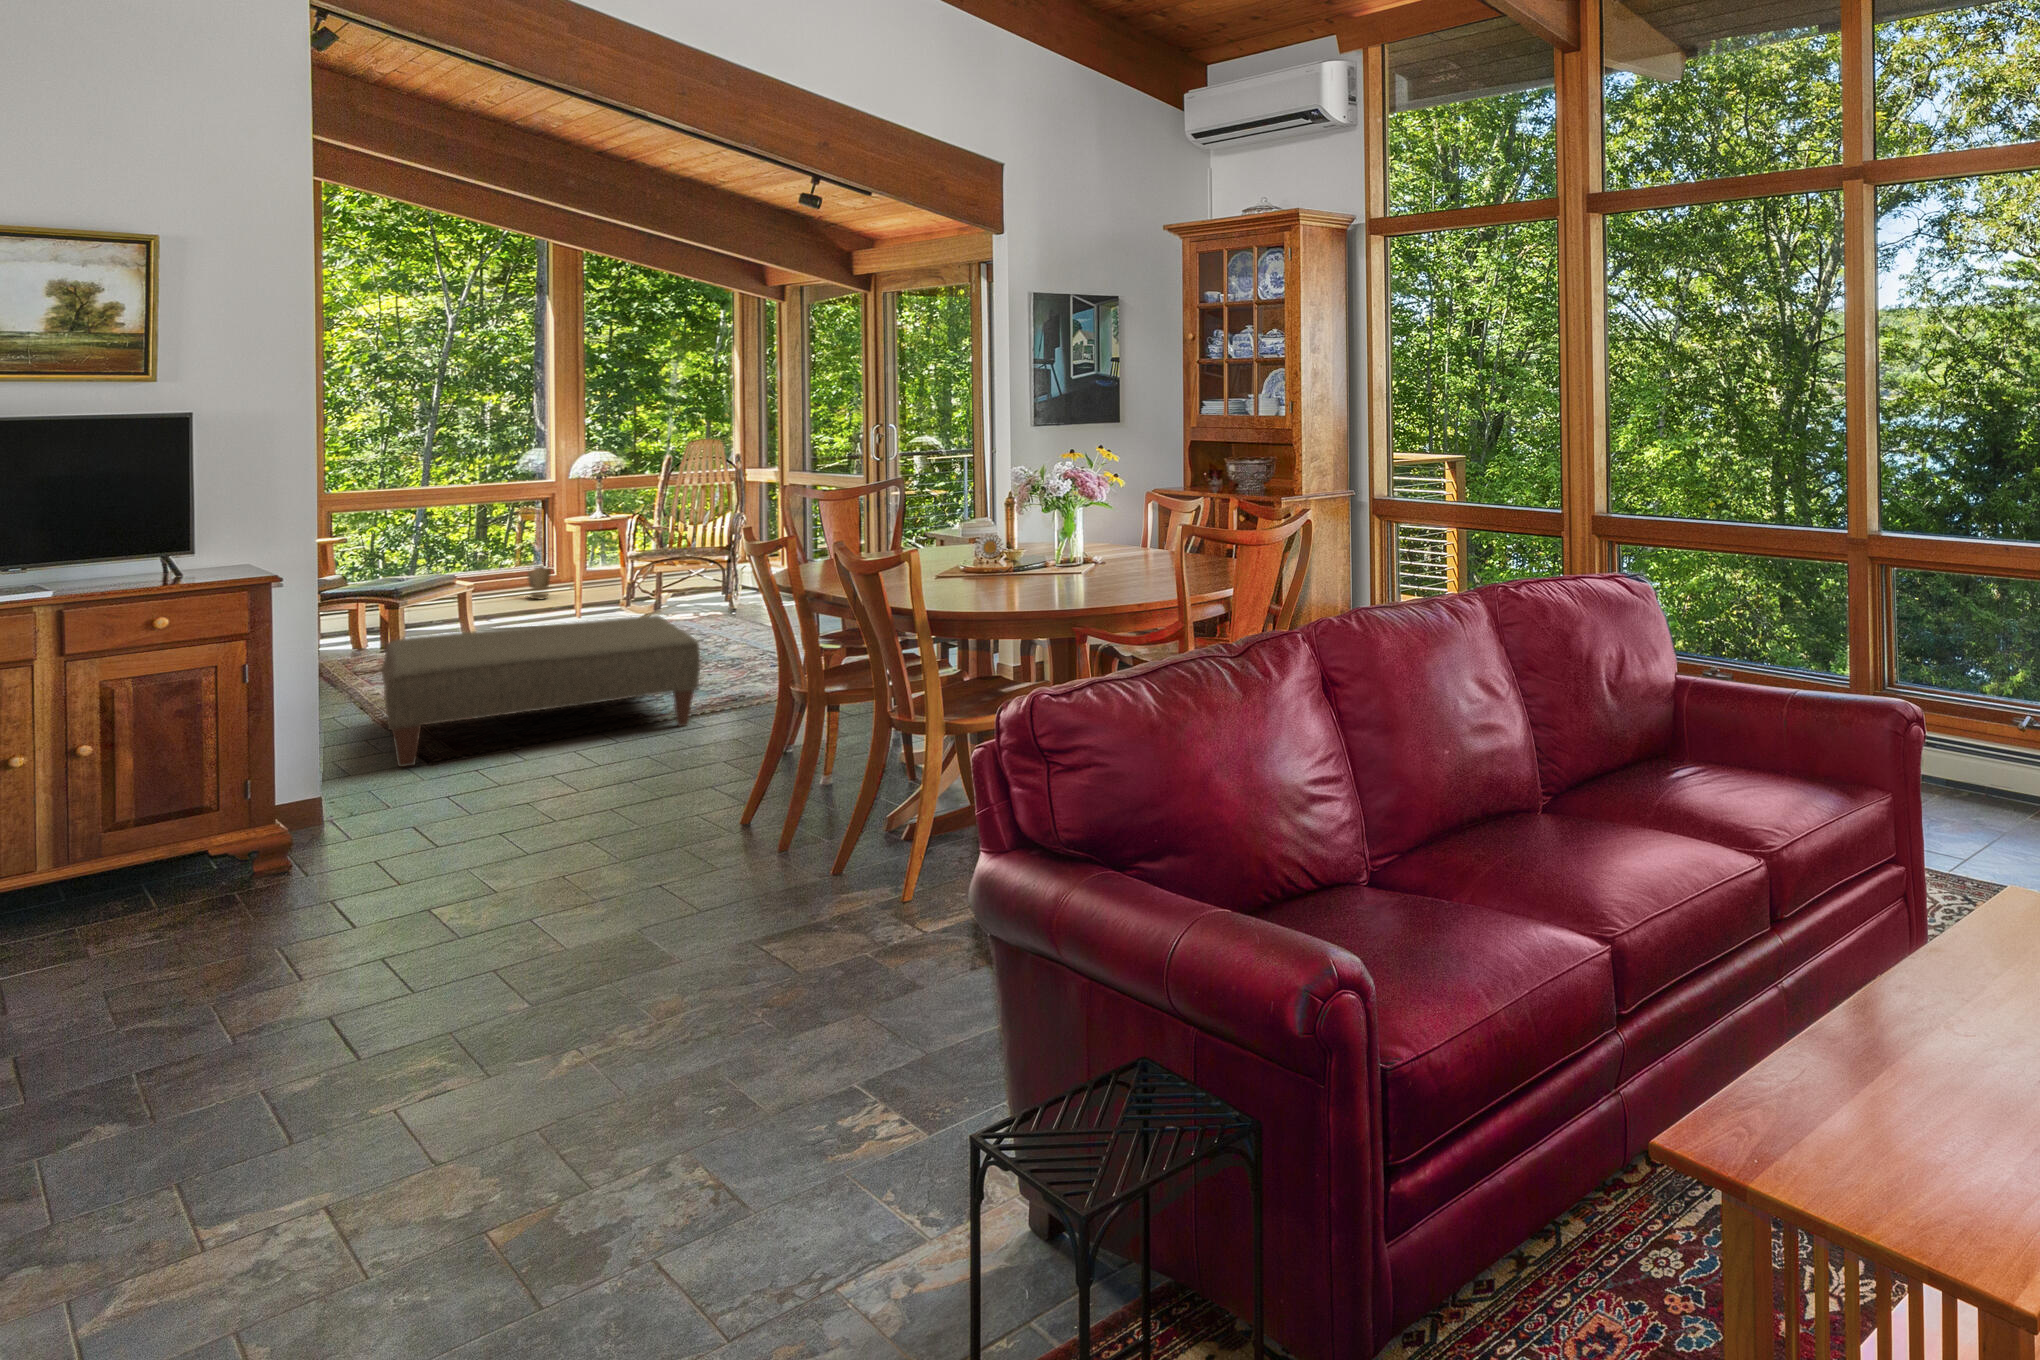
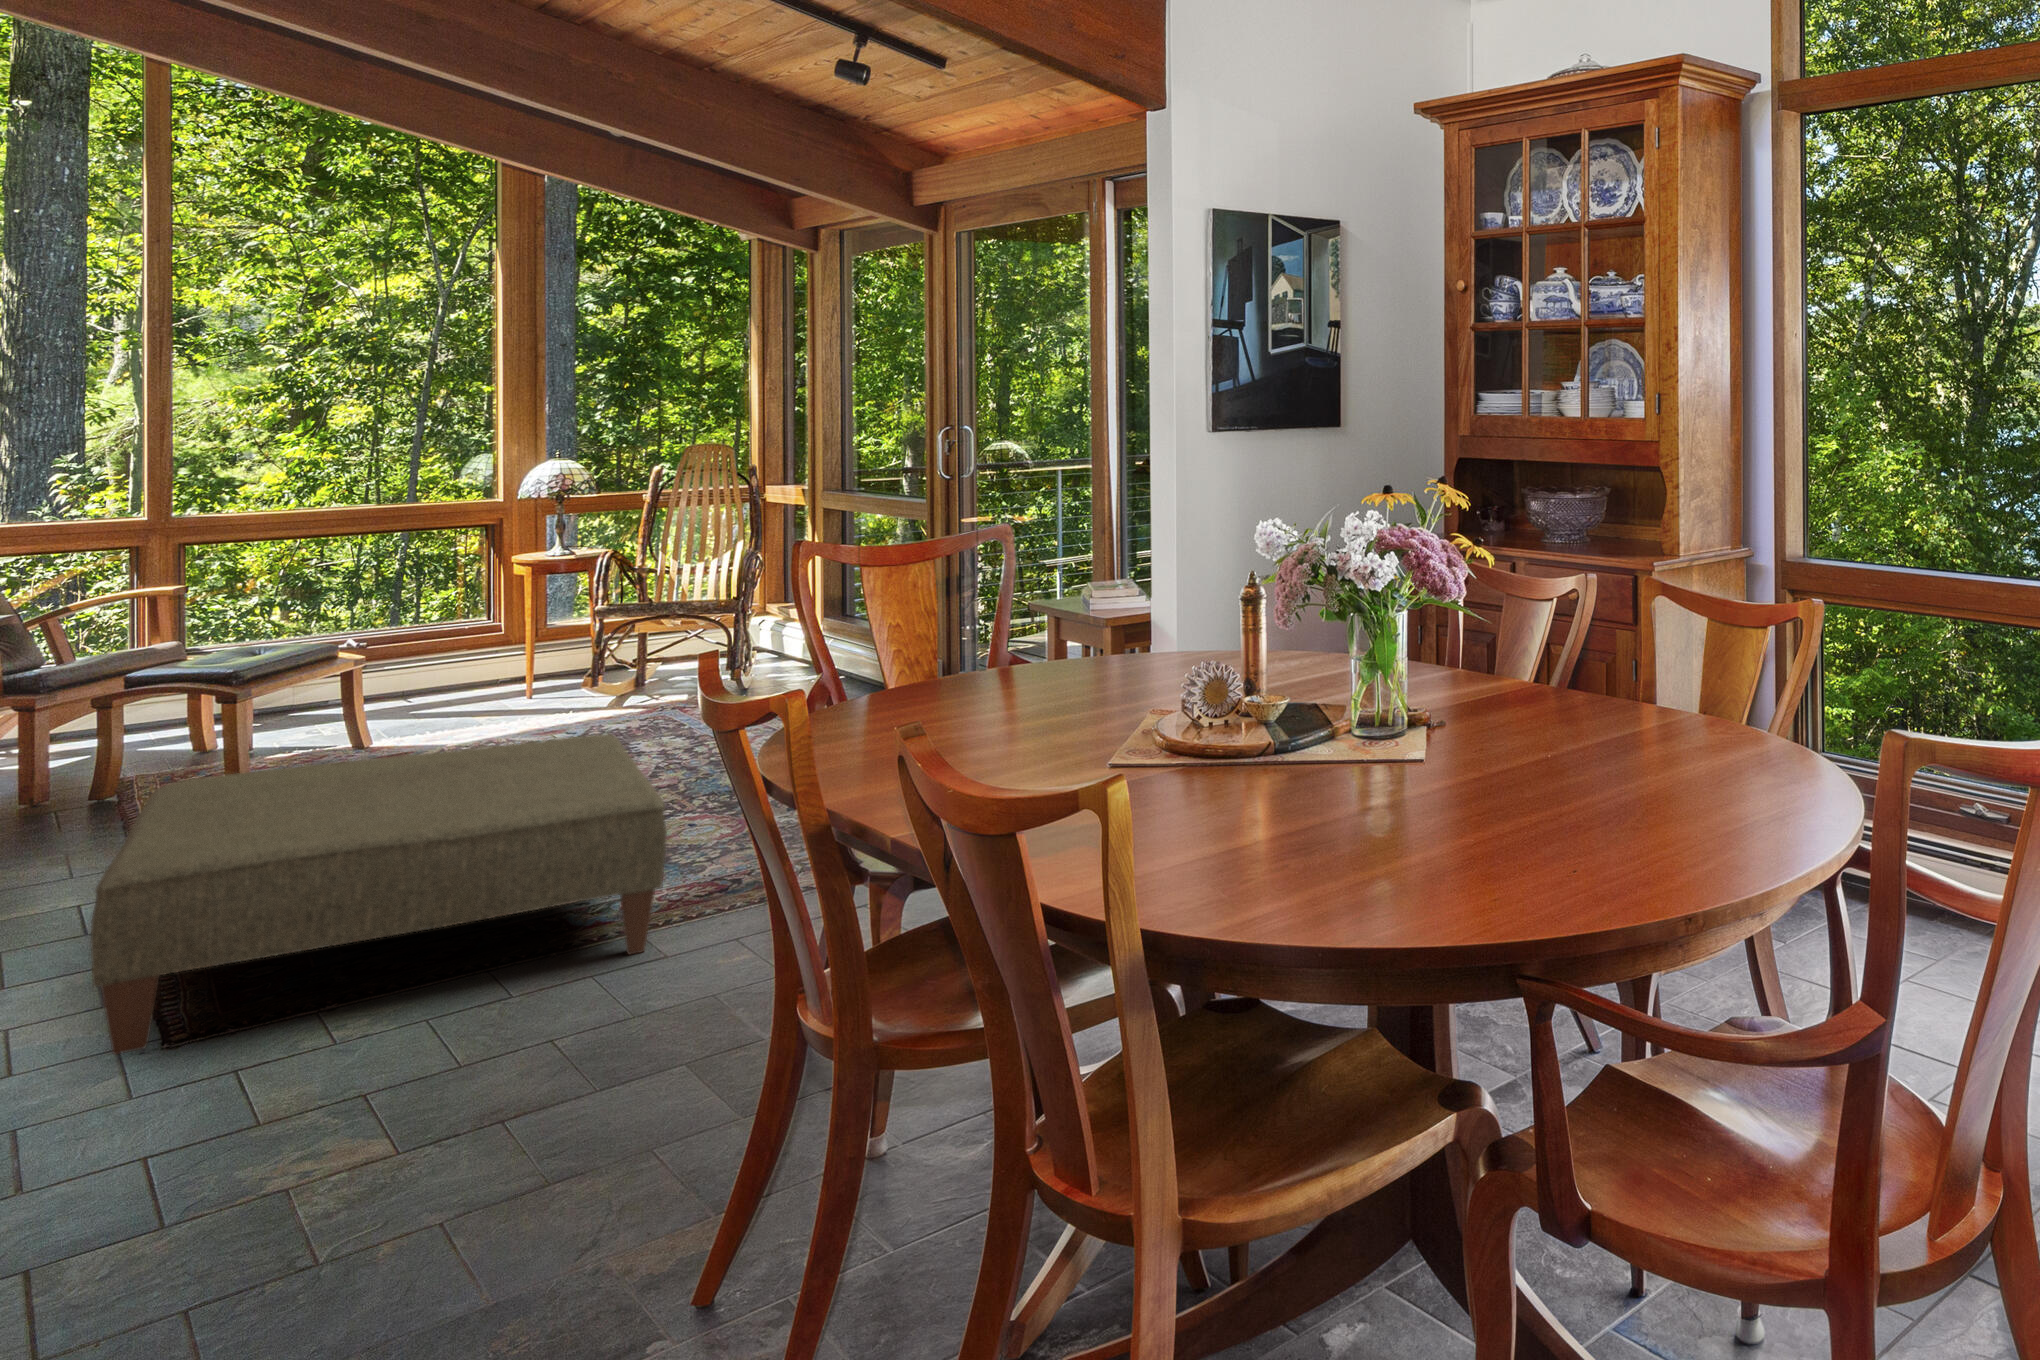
woven basket: present [528,561,551,600] -> none [462,592,503,664]

